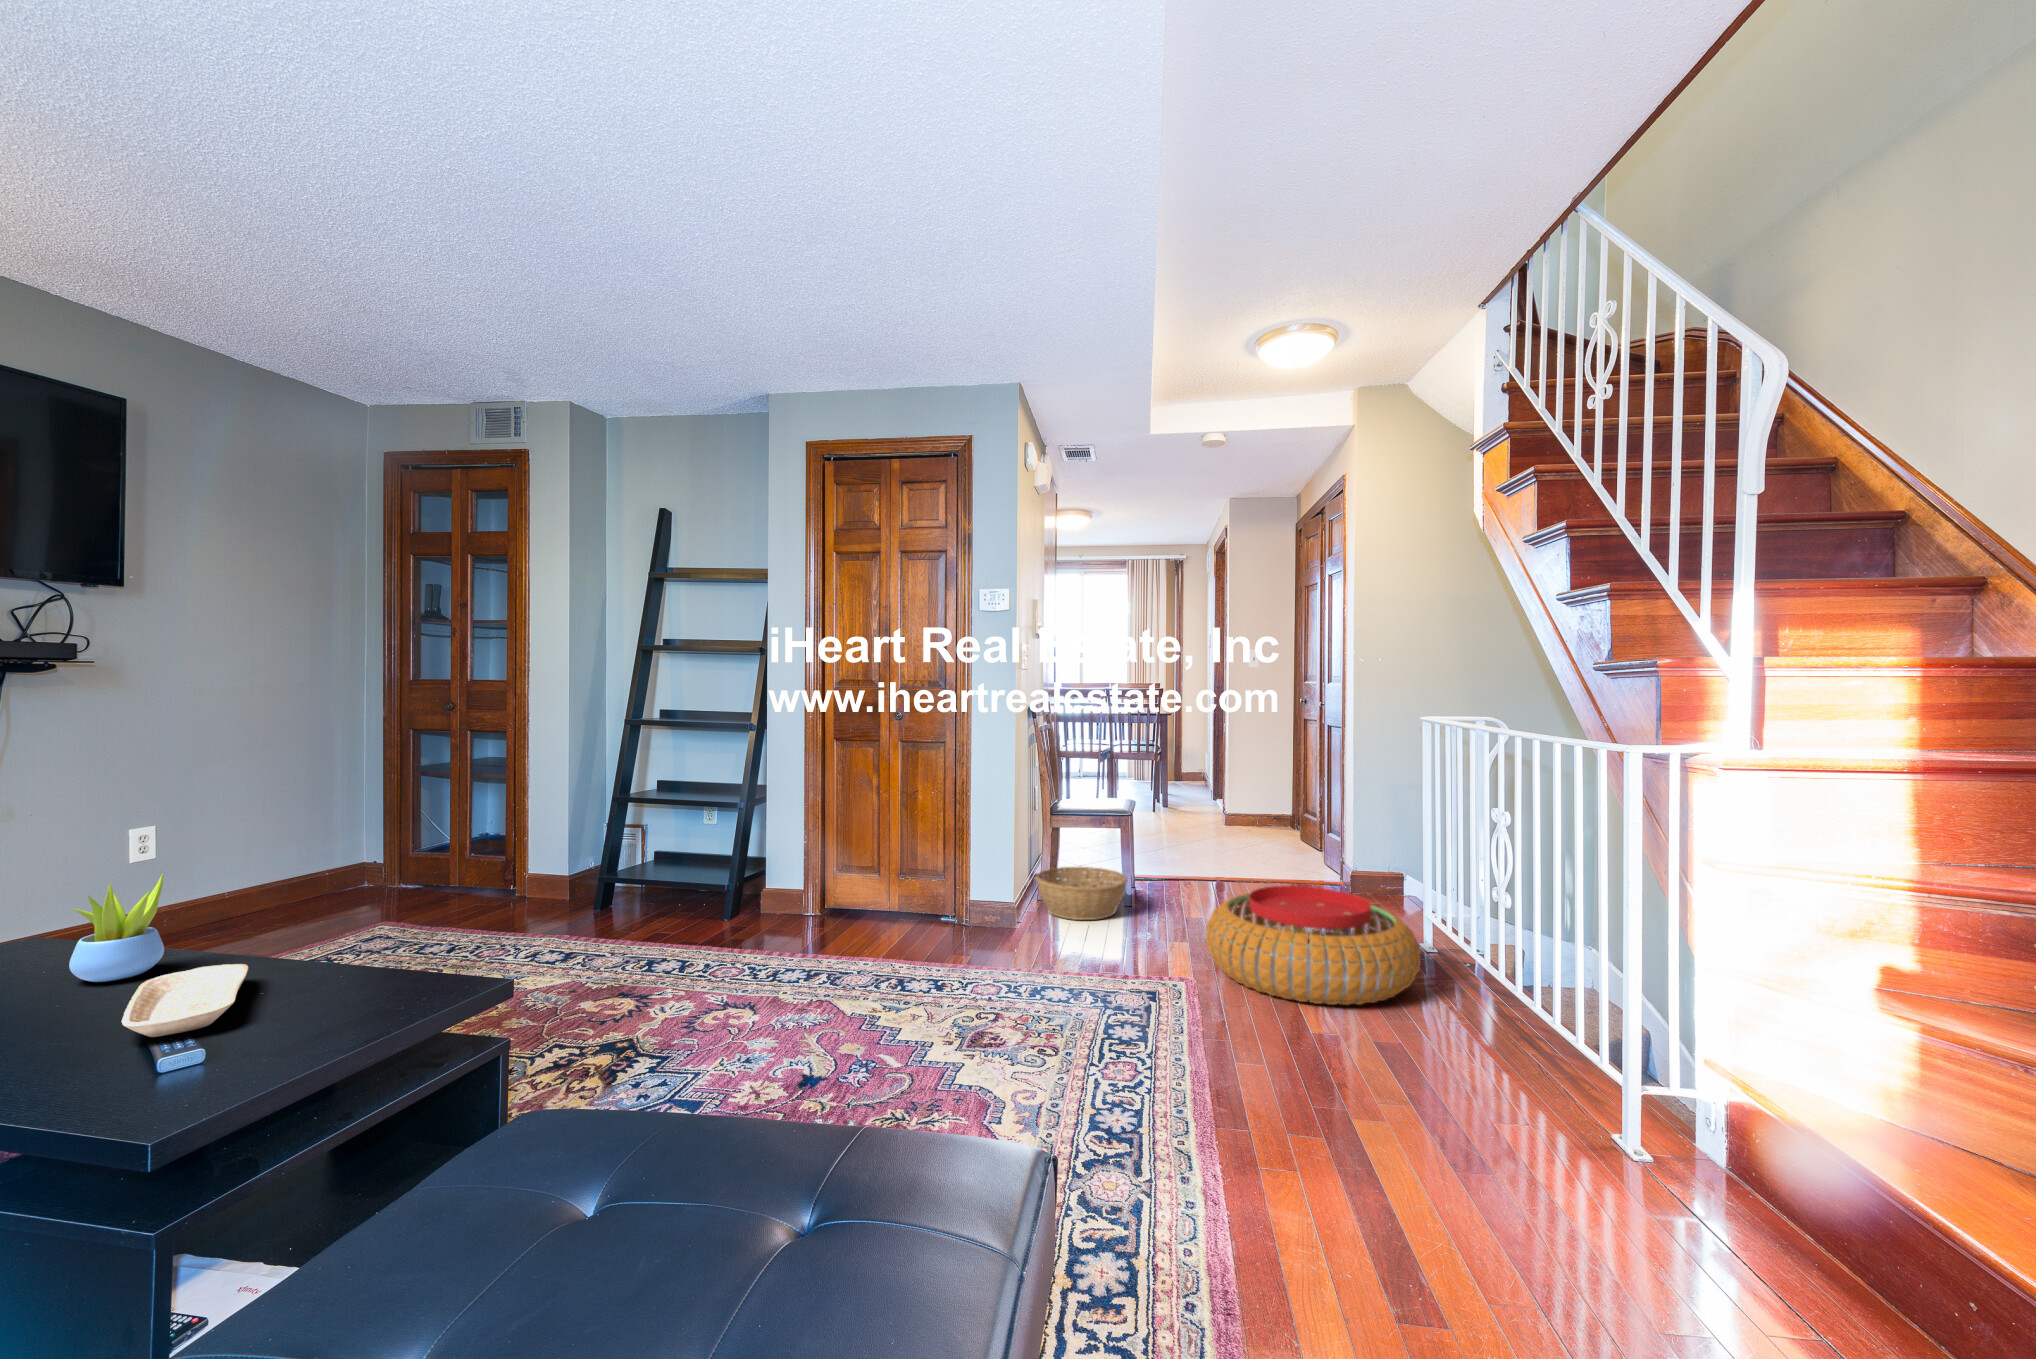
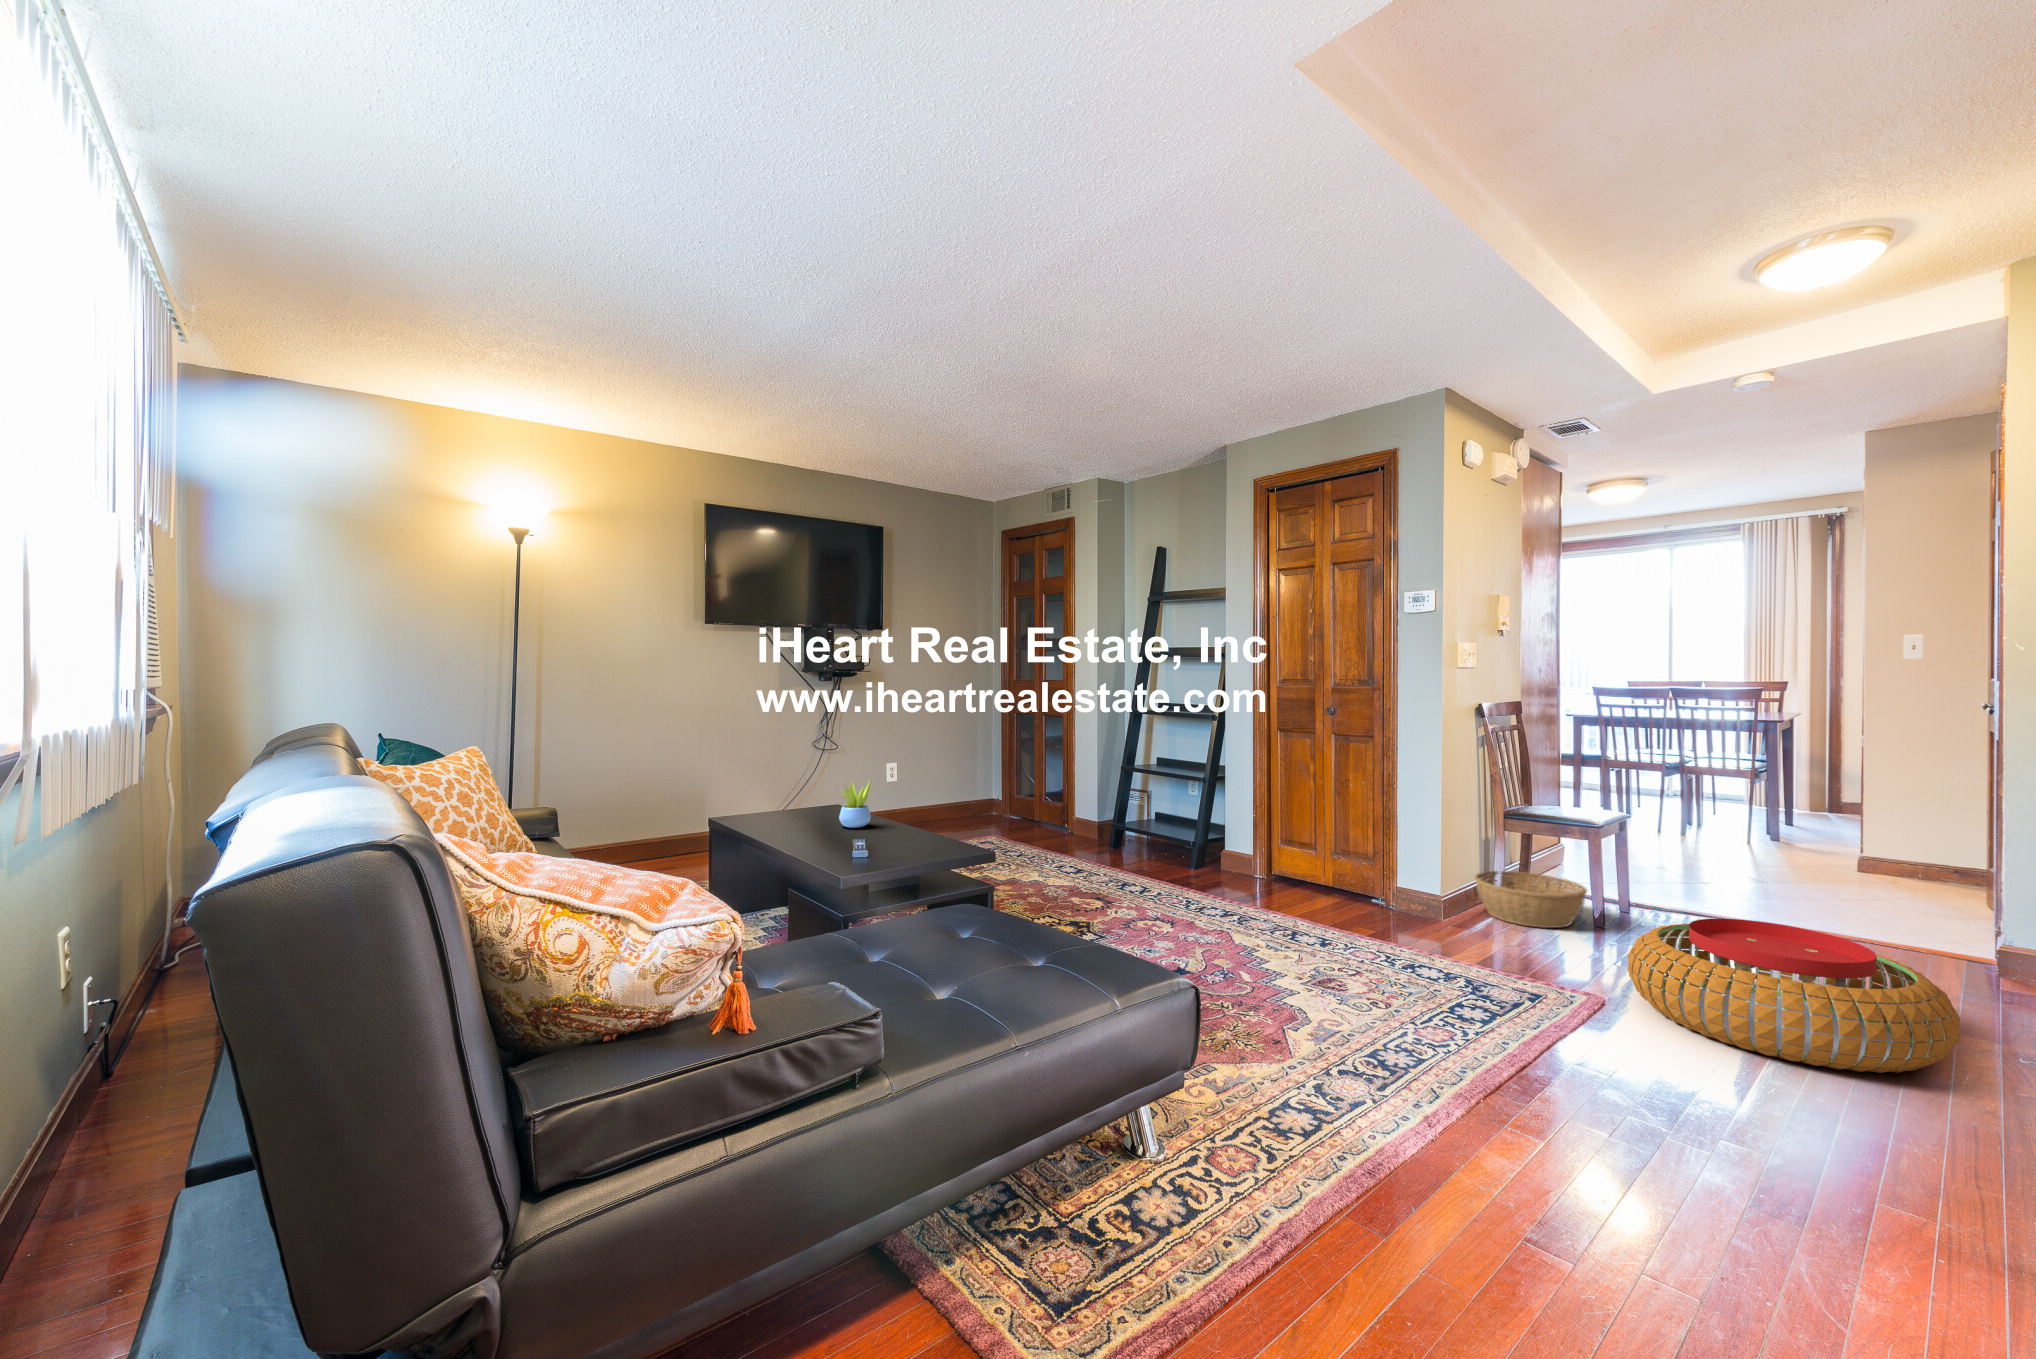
tray: present [122,964,248,1037] -> none [846,826,895,850]

